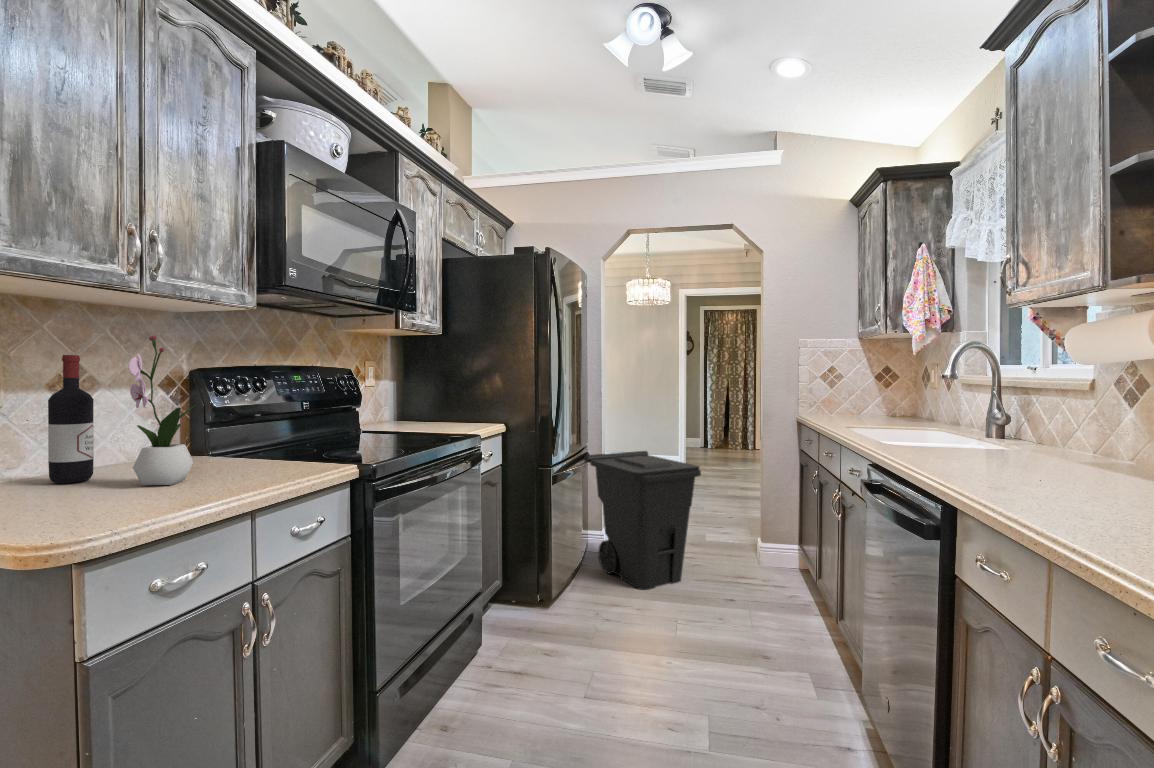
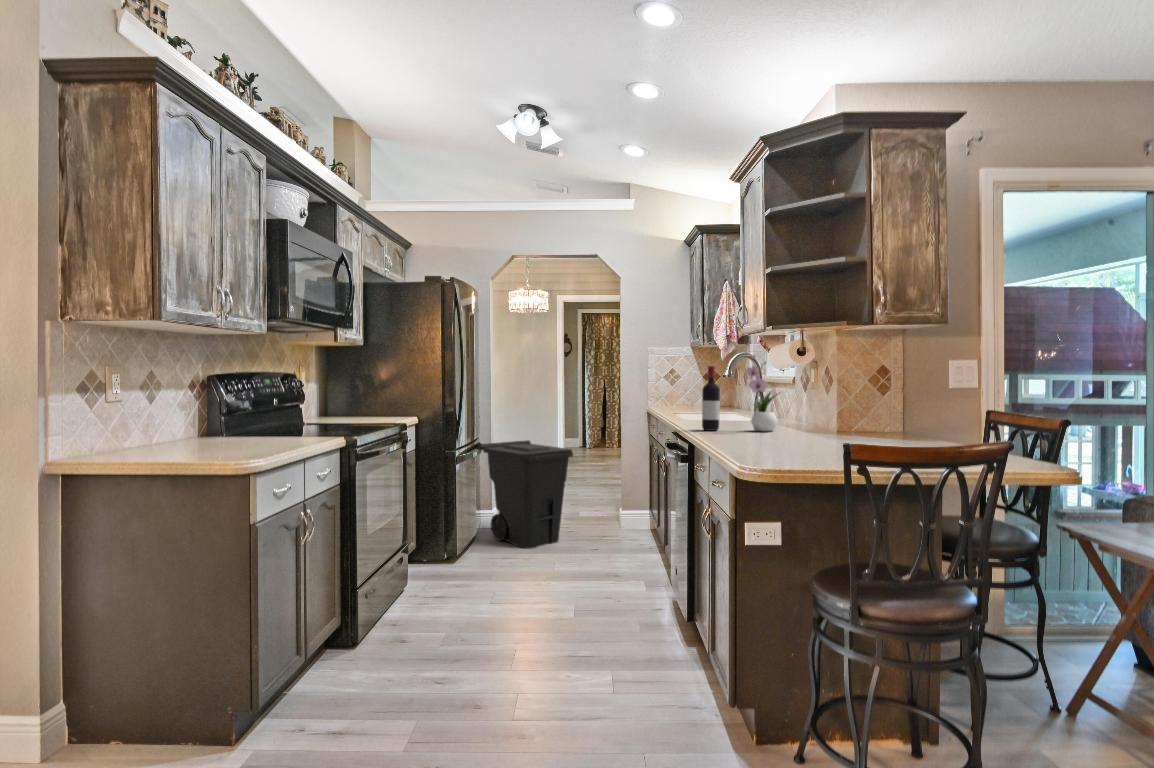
flower arrangement: present [129,335,196,485] -> present [746,355,778,431]
wine bottle: present [48,355,94,484] -> present [702,366,720,431]

